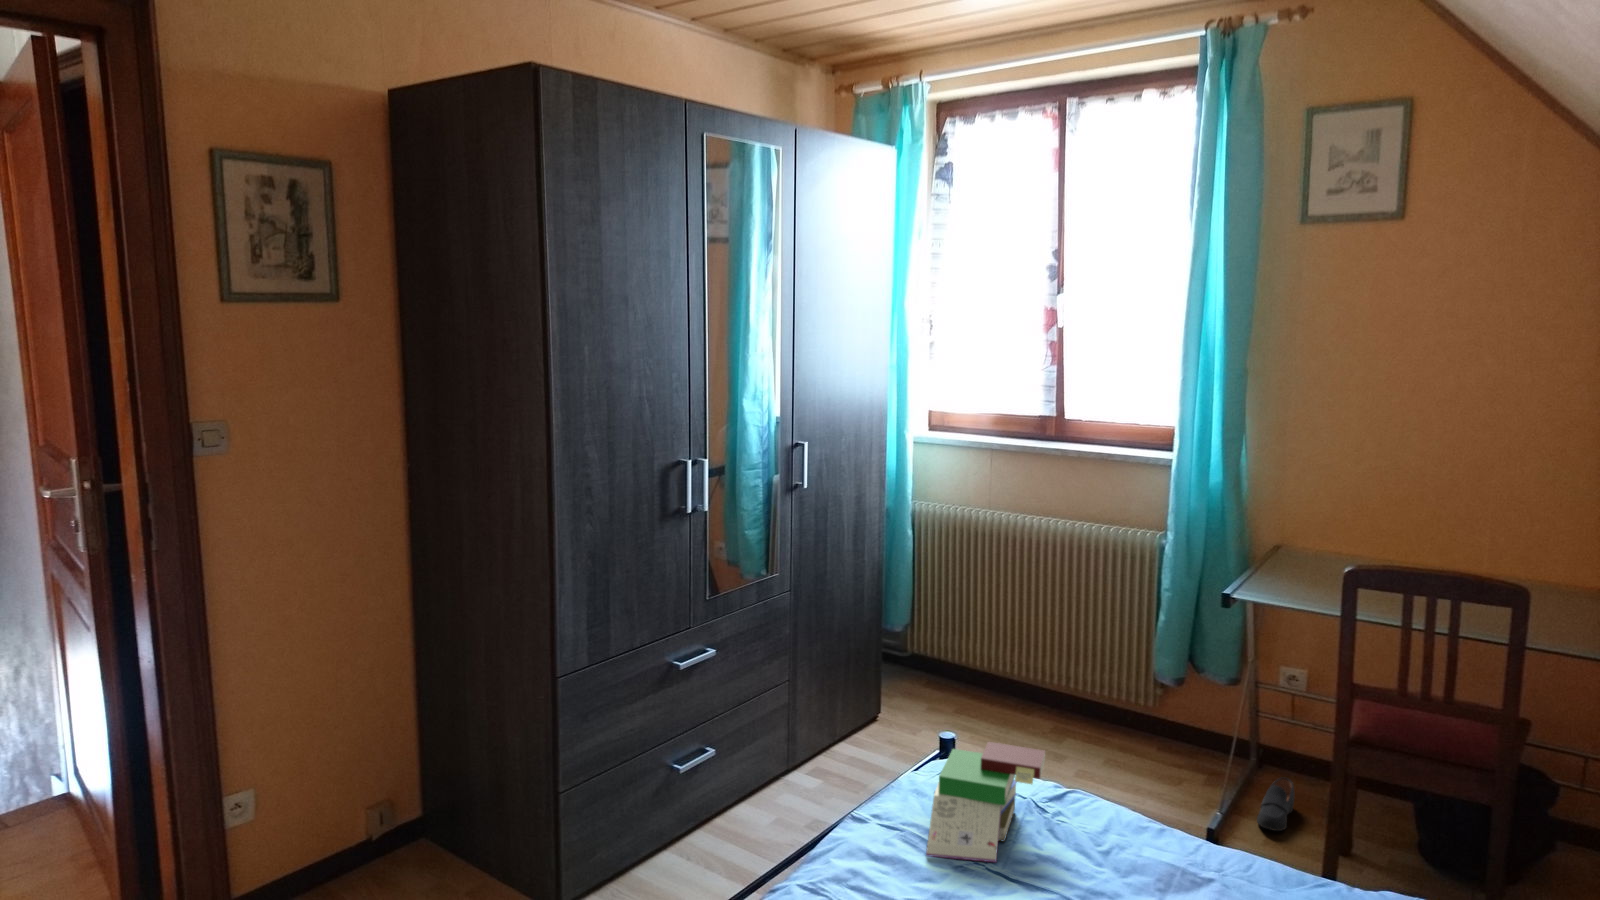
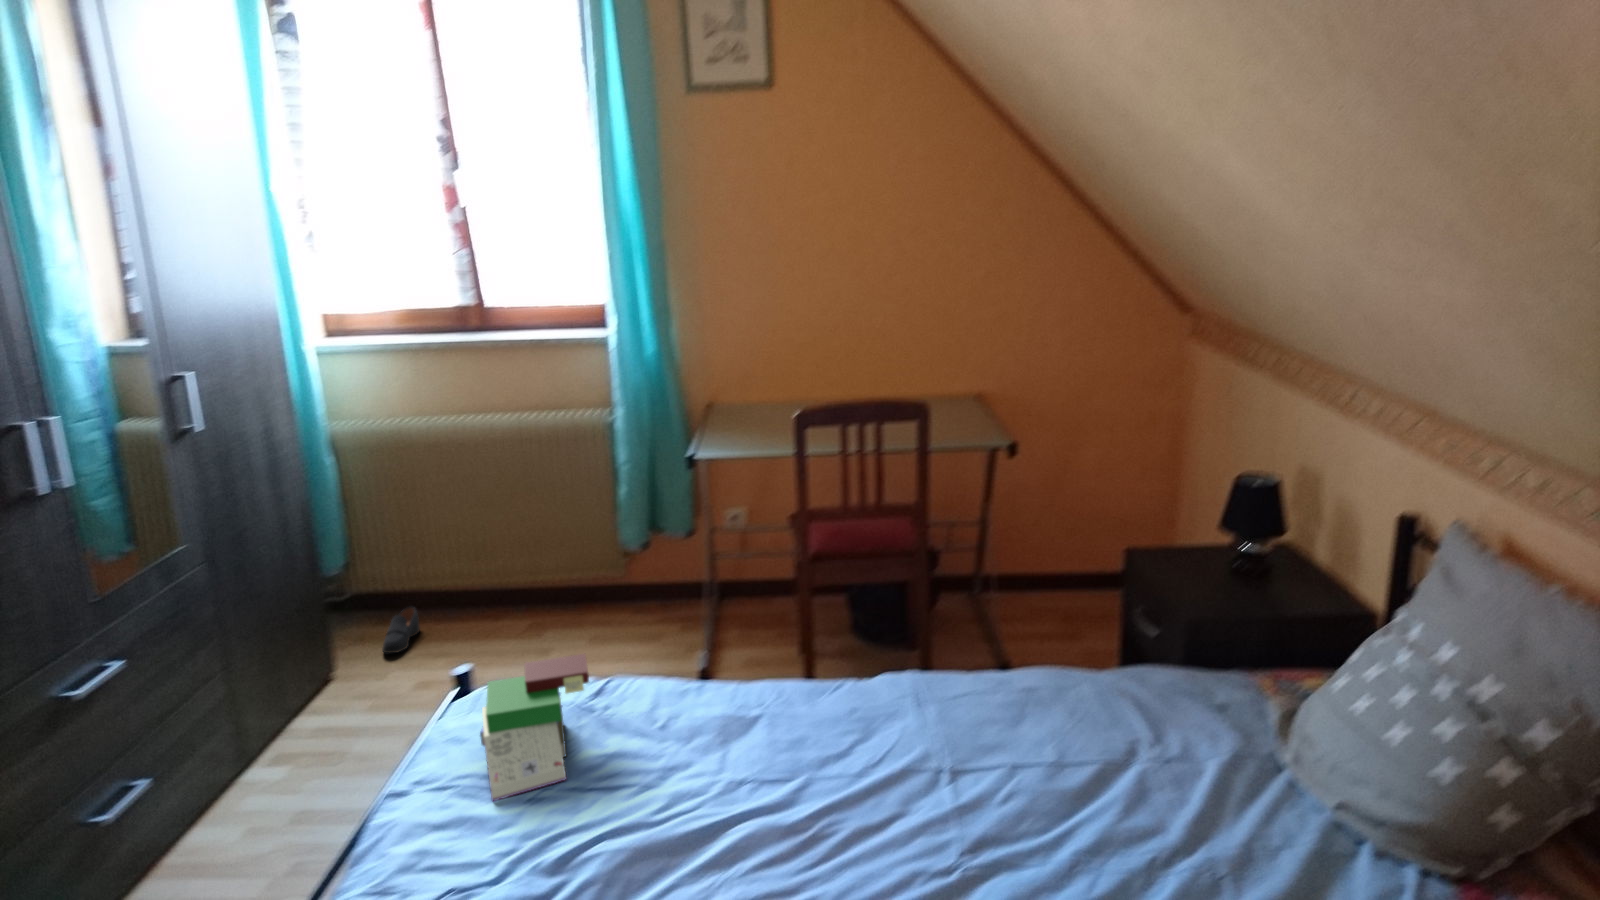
shoe: present [1257,778,1294,831] -> present [382,607,420,653]

